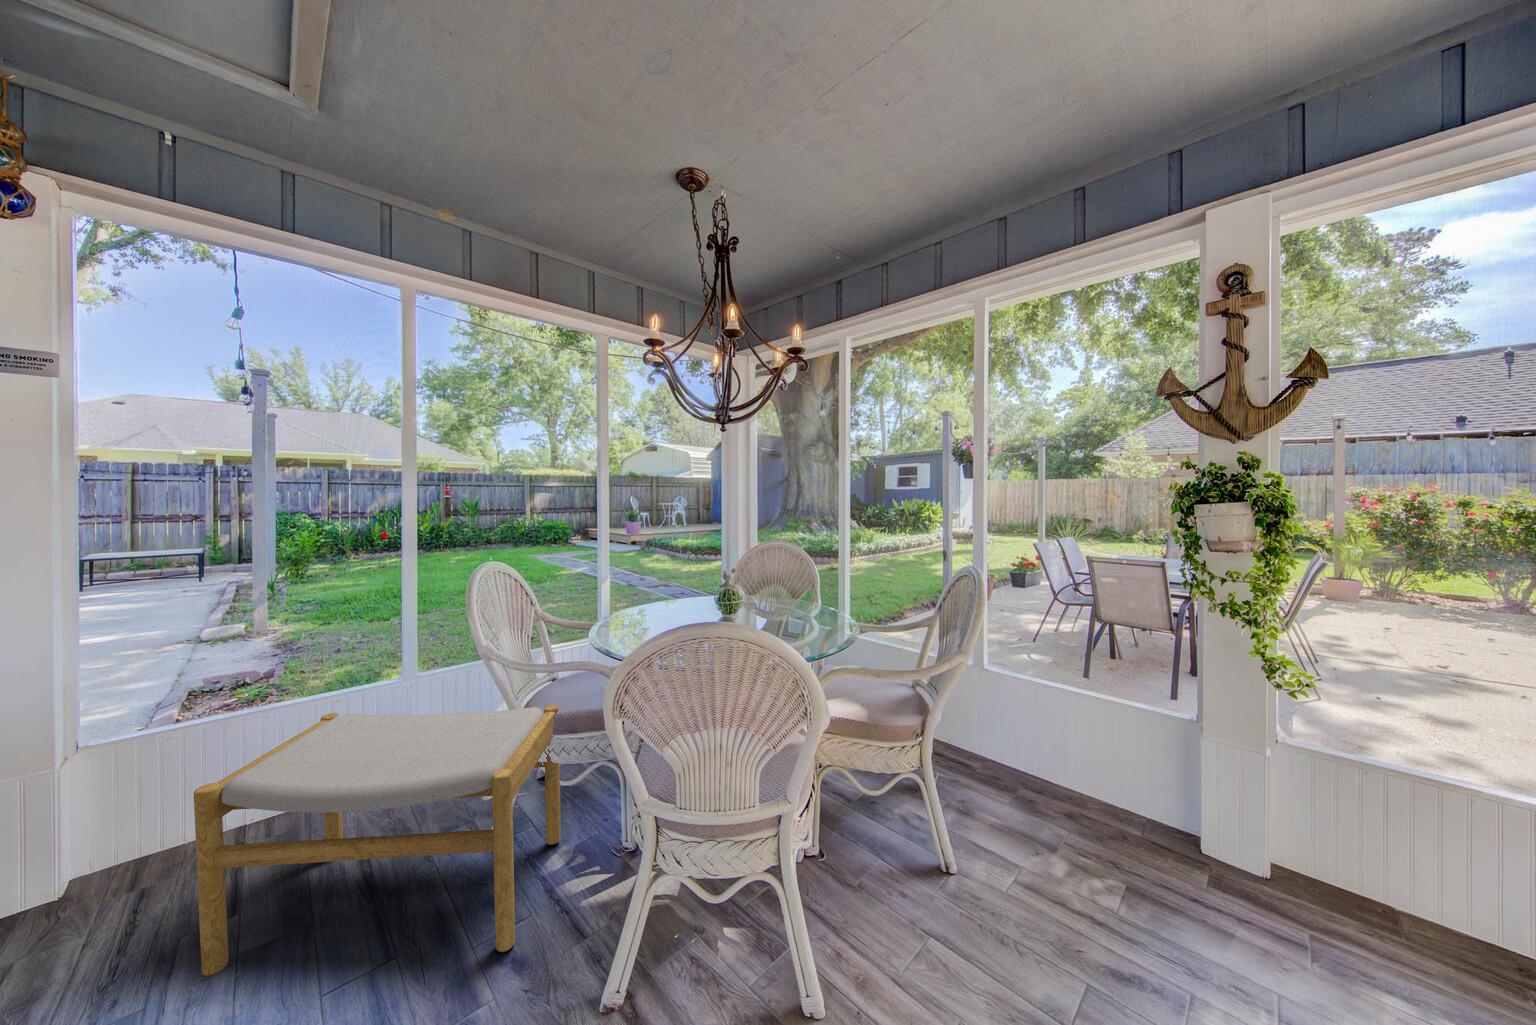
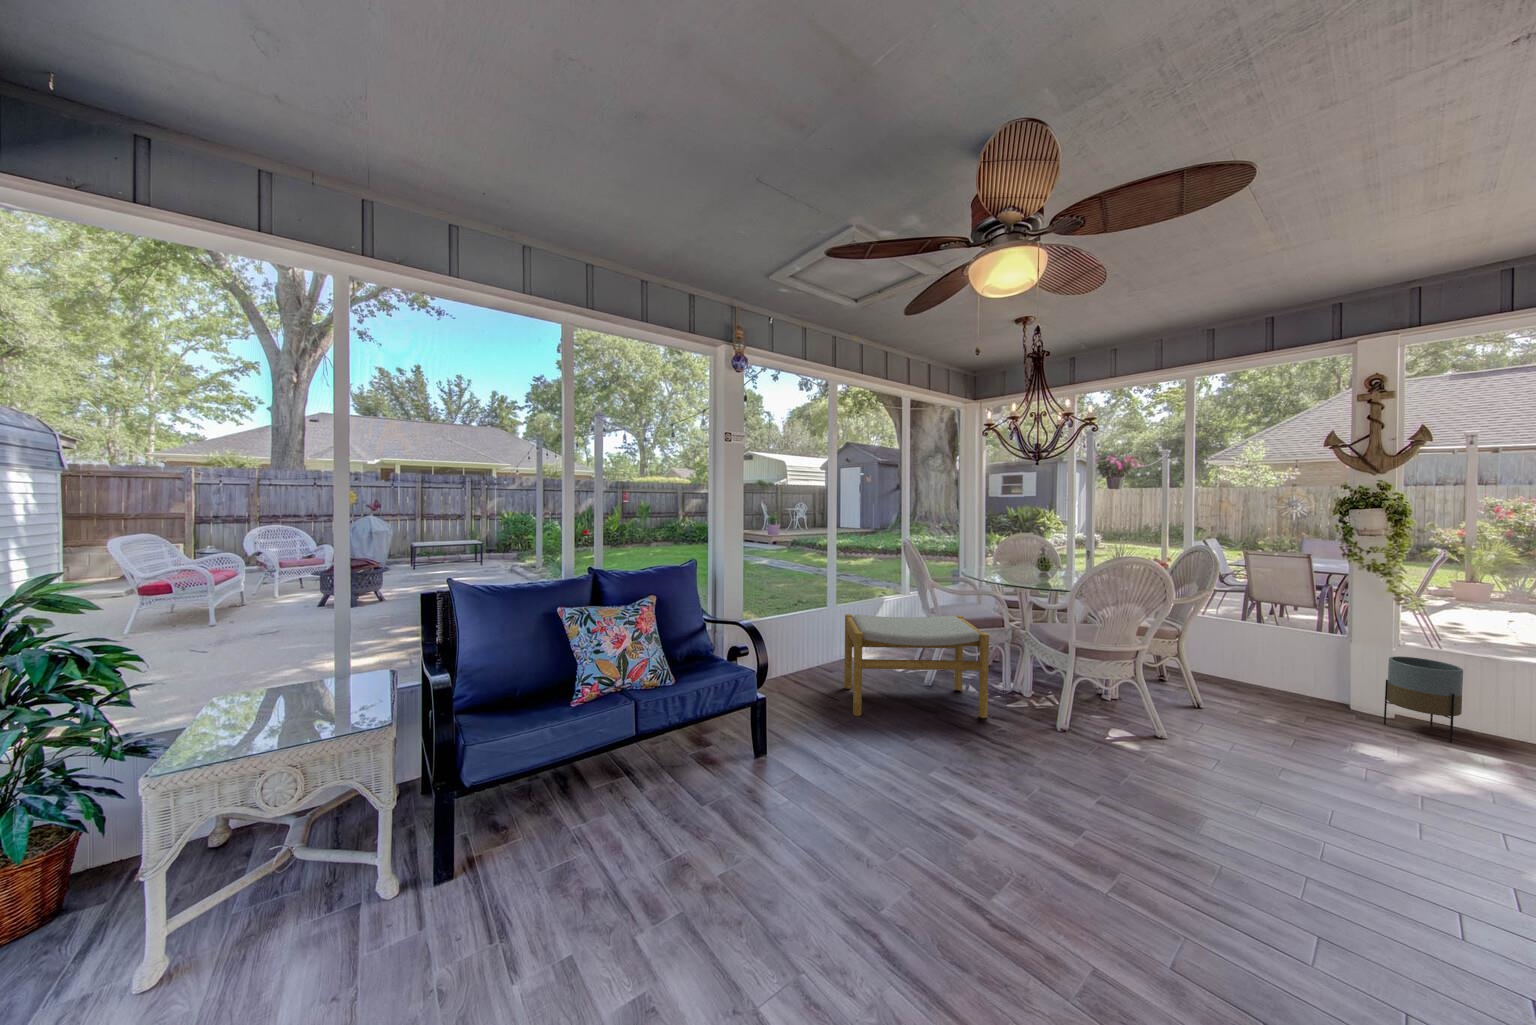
planter: none [1251,767,1386,953] -> present [1384,656,1463,742]

